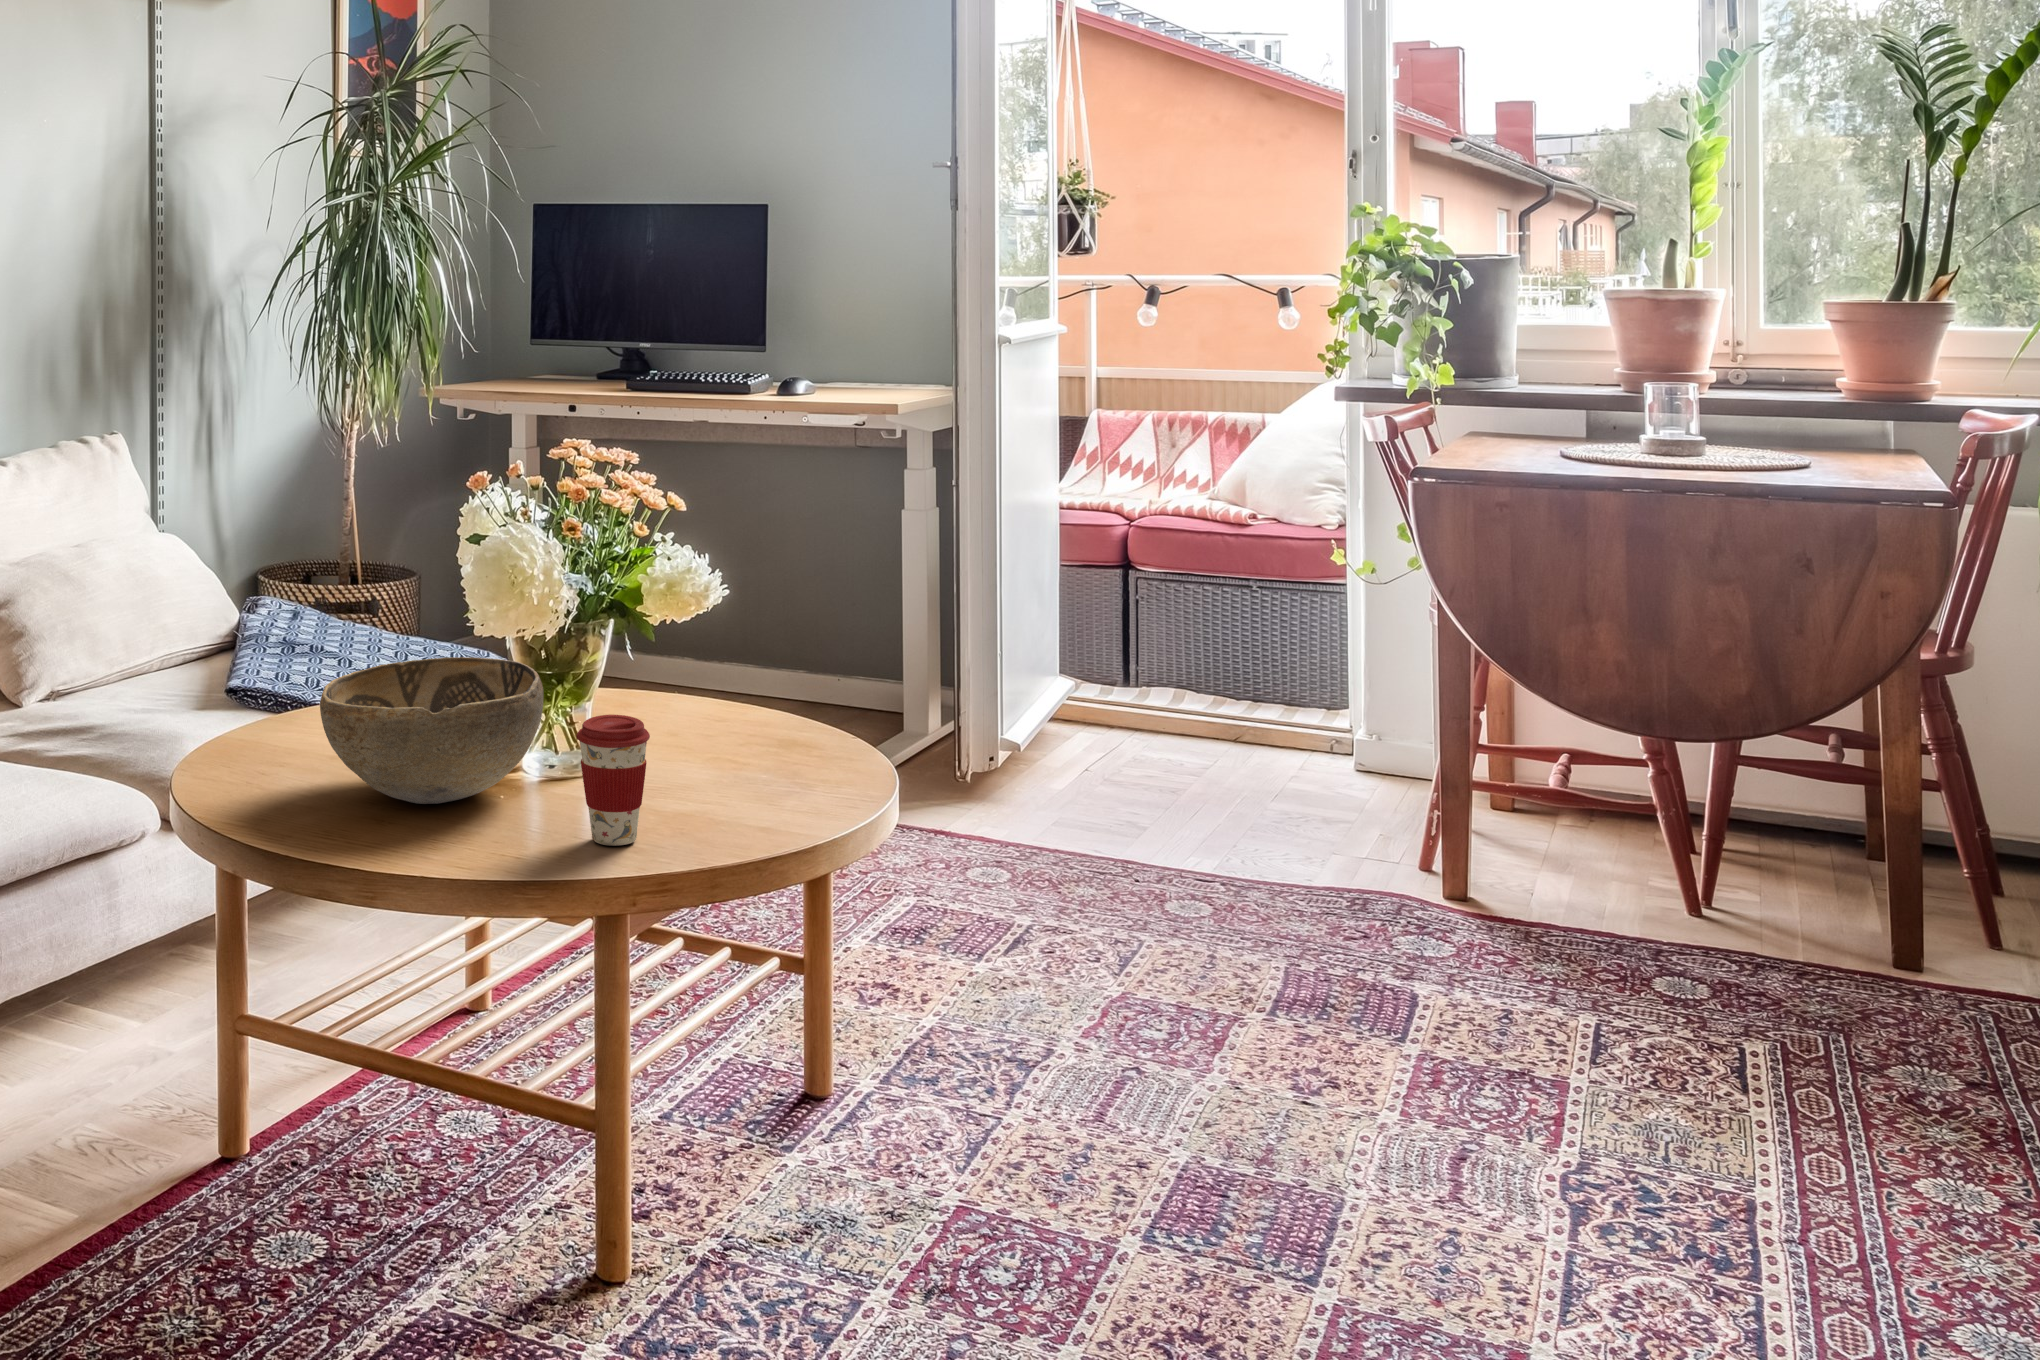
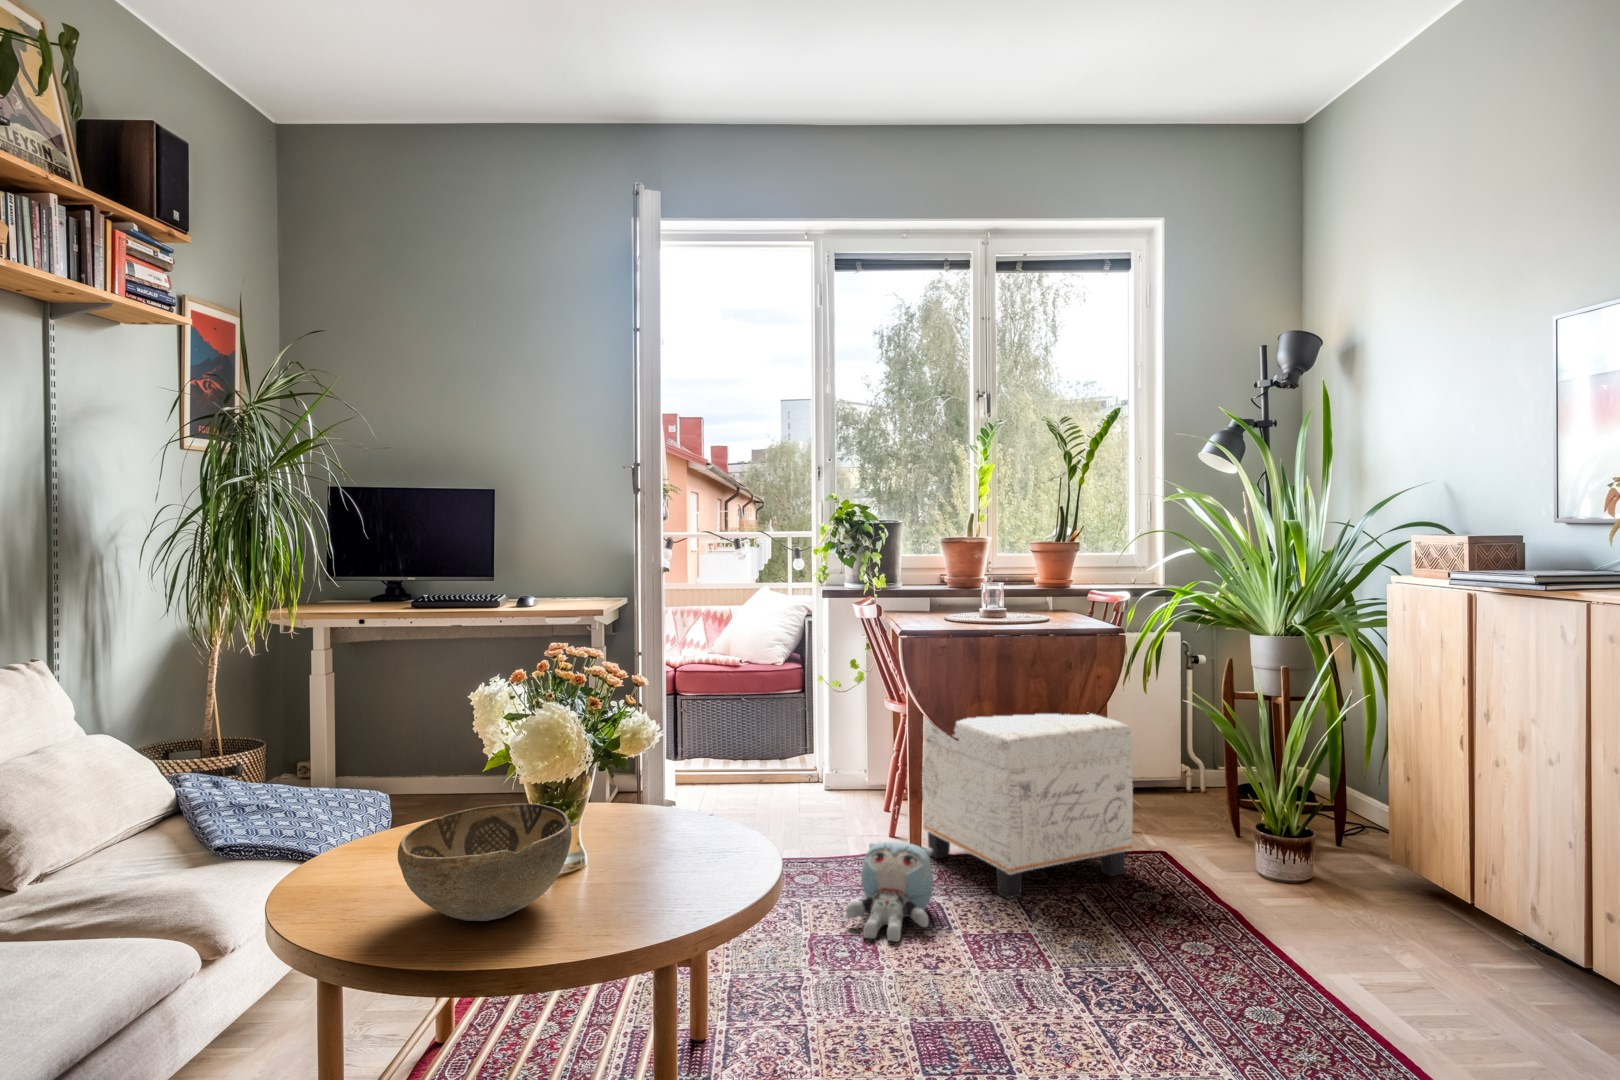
ottoman: none [1455,629,1946,1042] -> present [922,714,1133,899]
coffee cup: present [576,715,650,846] -> none [626,831,677,923]
plush toy: none [1190,857,1393,1040] -> present [846,842,933,942]

